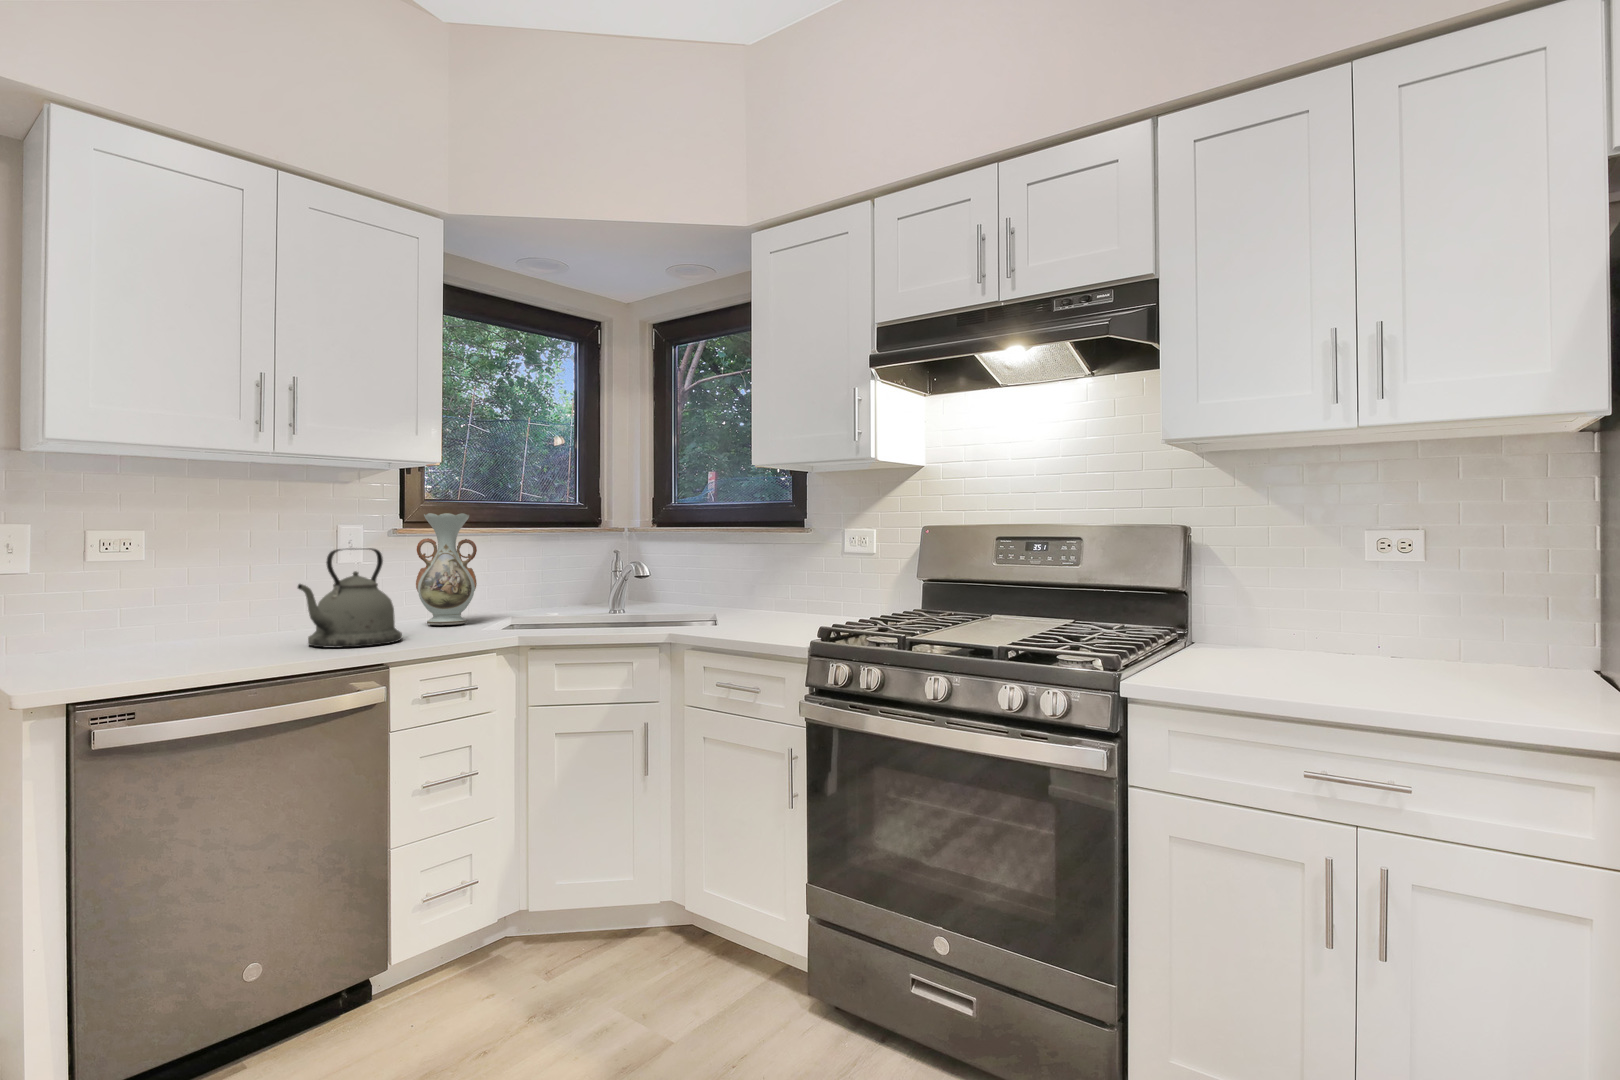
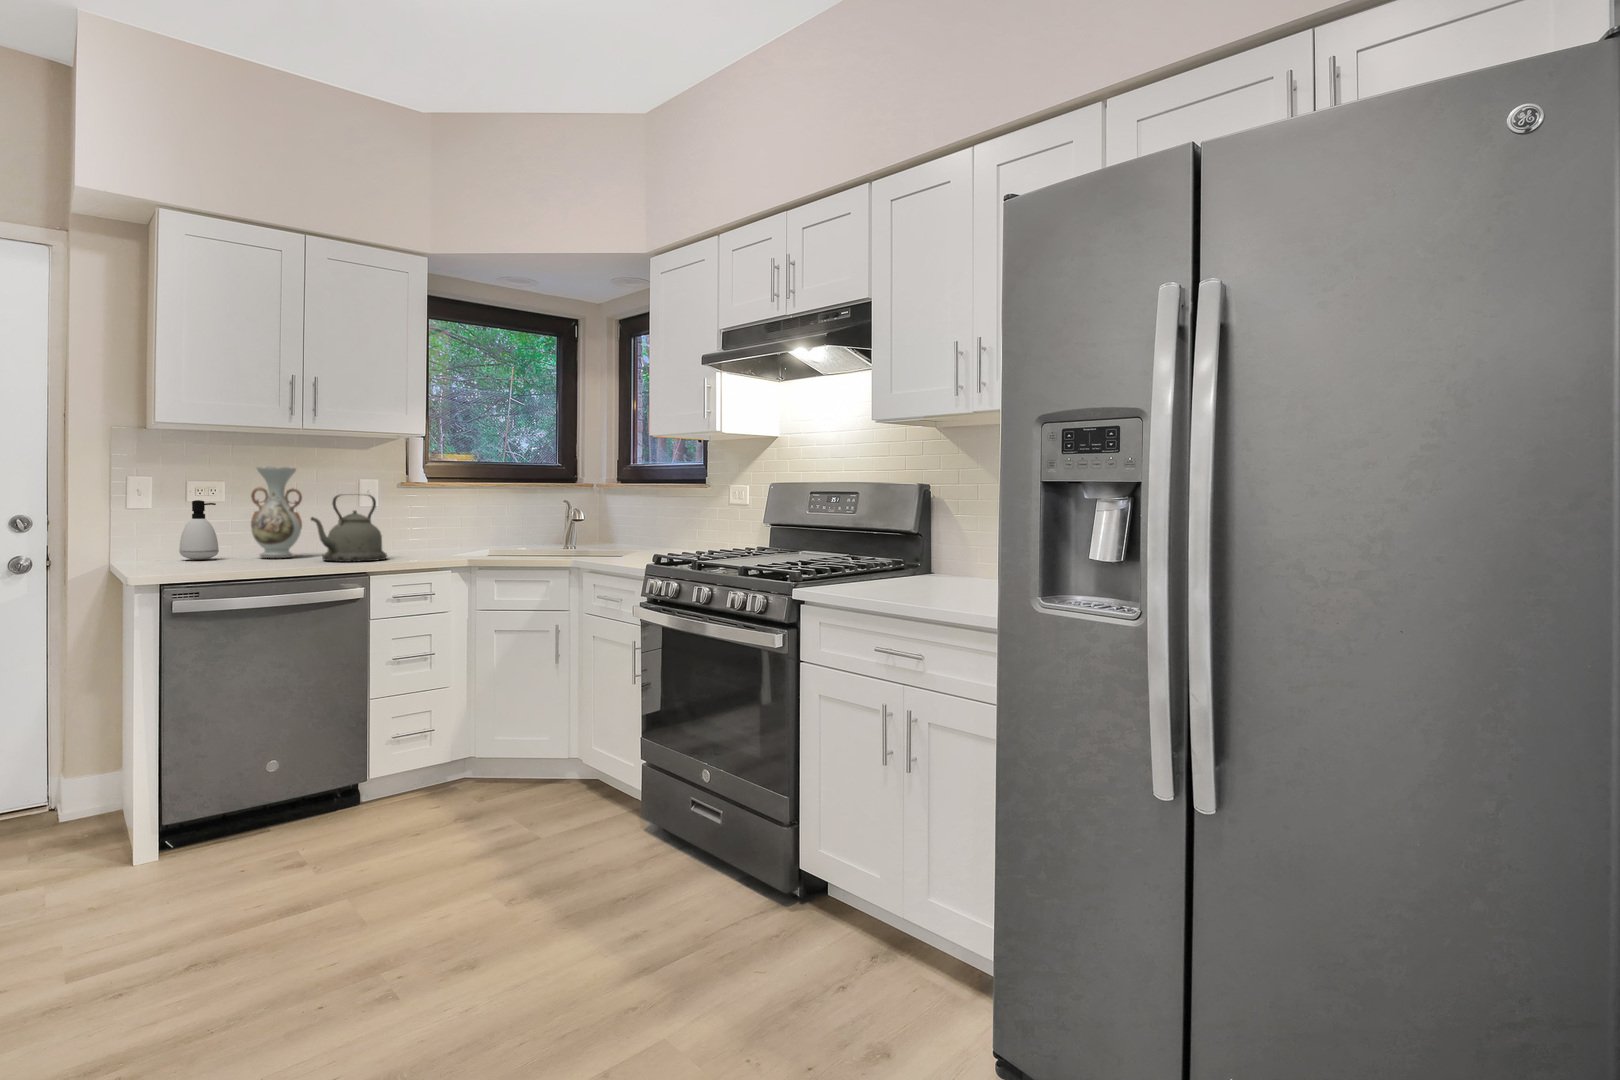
vase: present [416,513,477,625] -> present [251,467,302,558]
soap dispenser: none [77,562,140,652] -> present [179,500,219,560]

